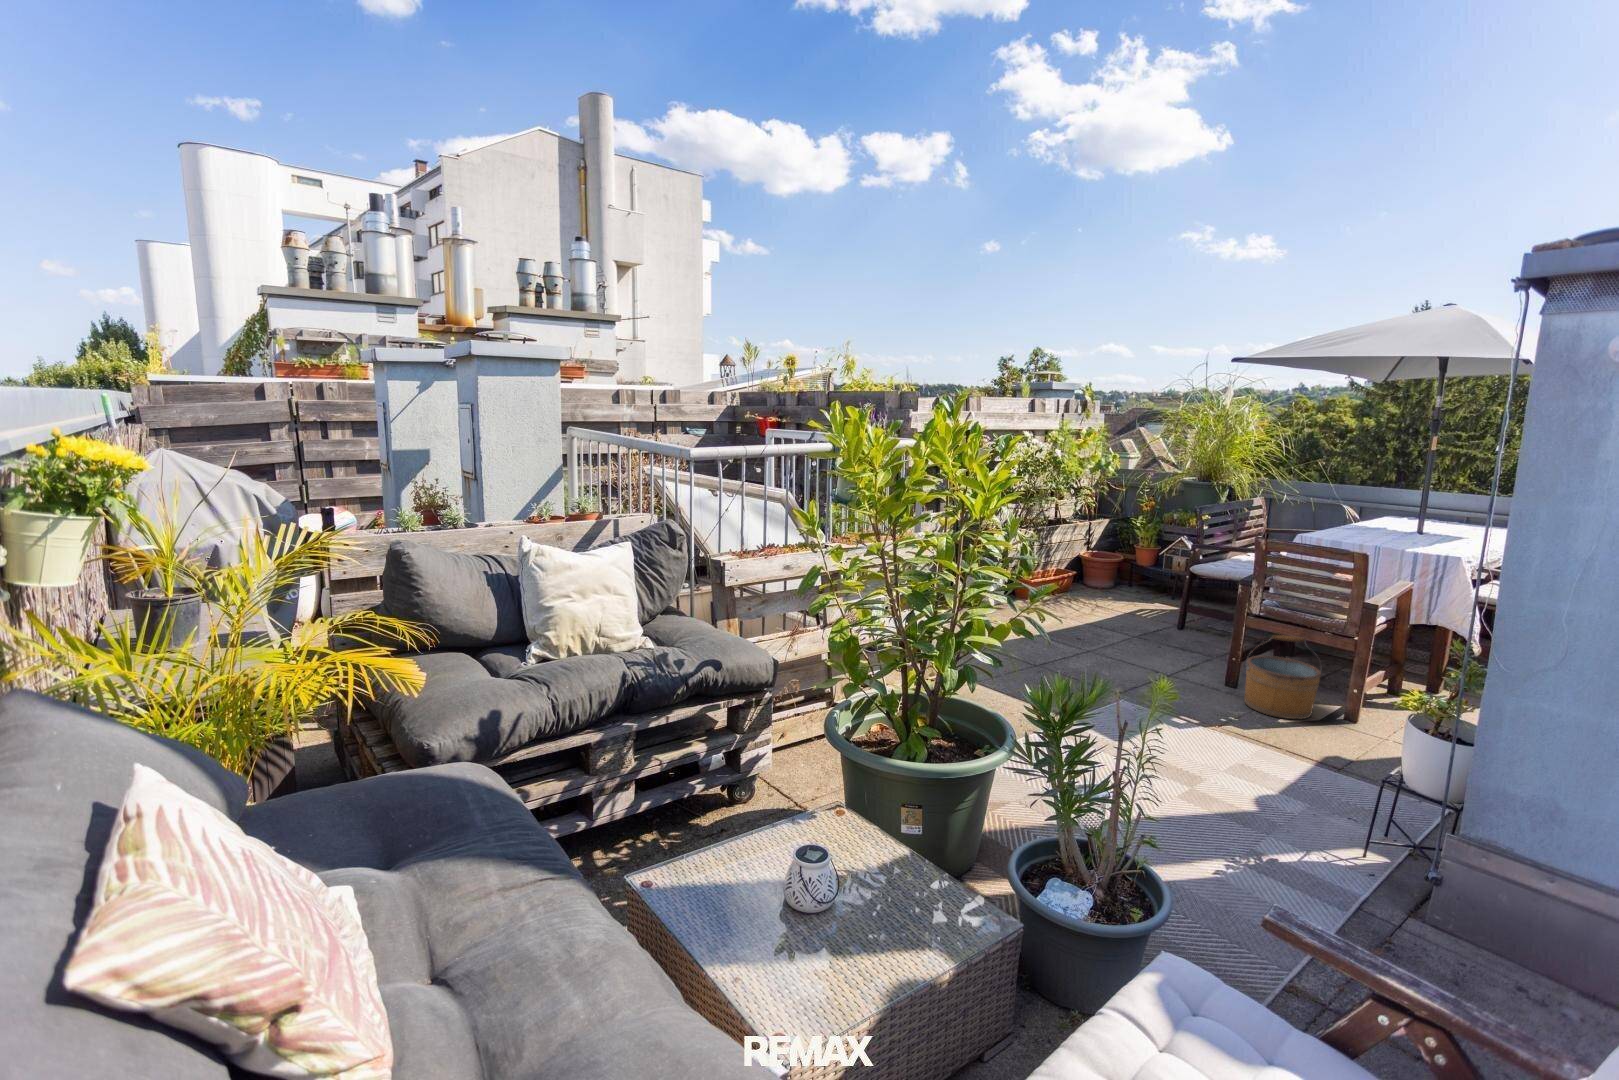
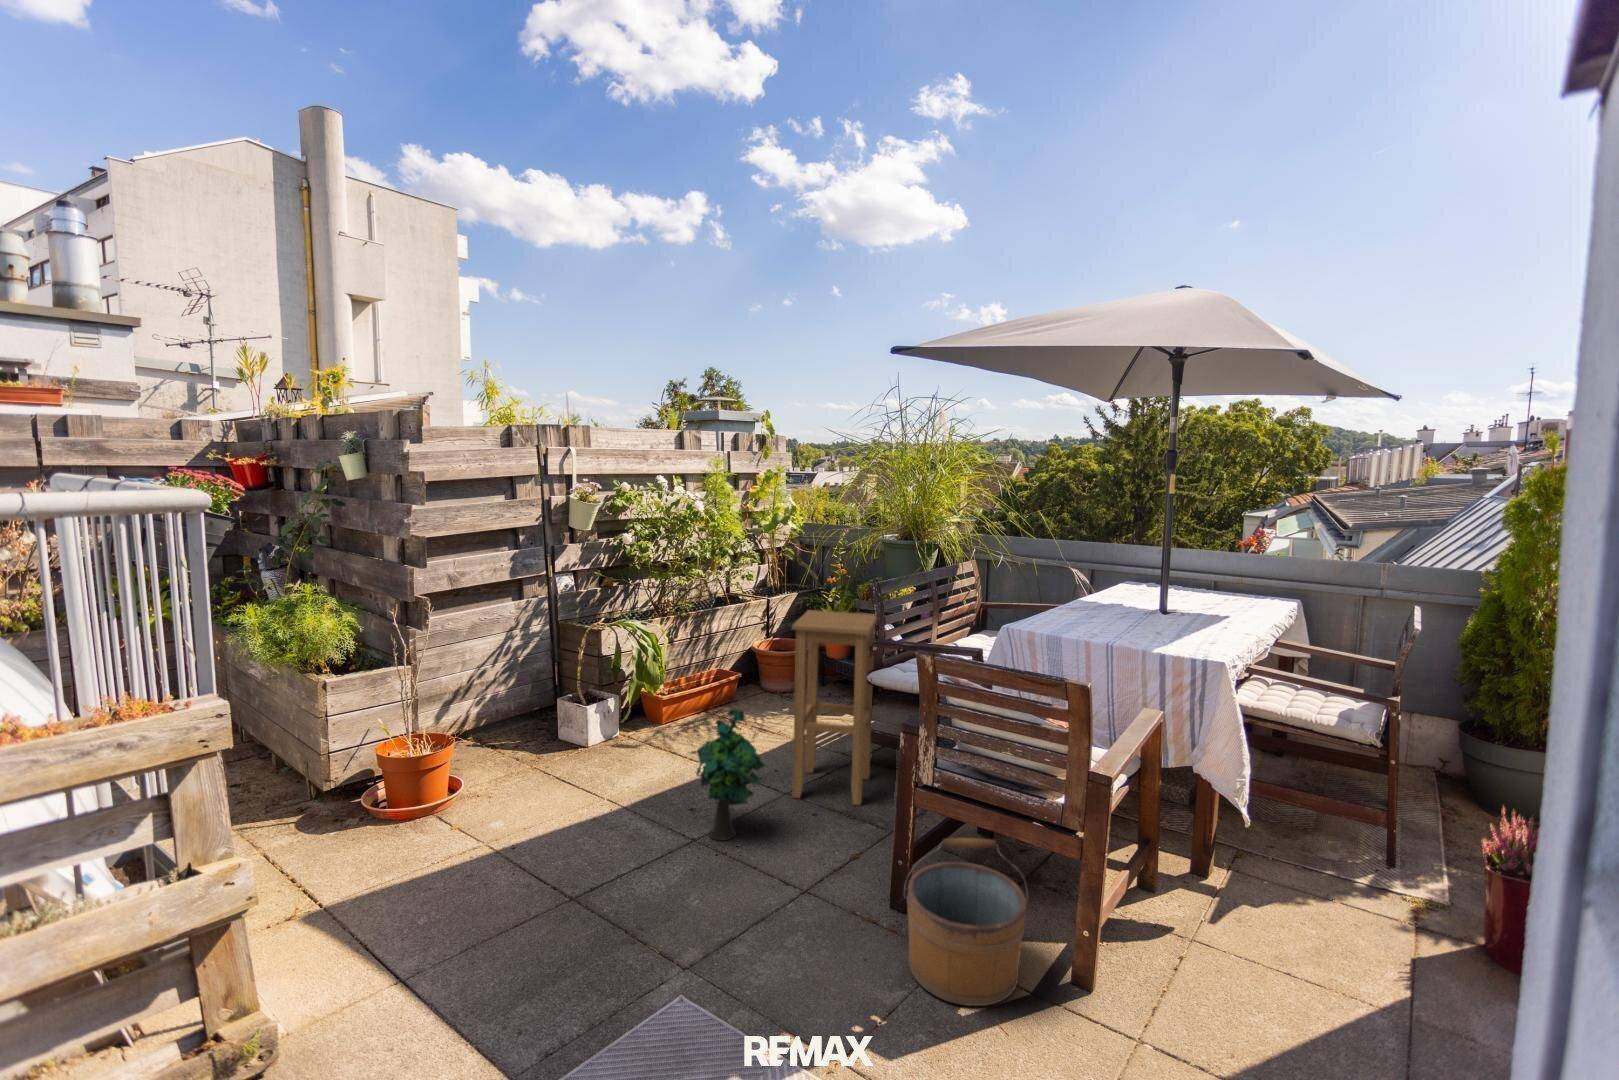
stool: none [1139,523,1203,645] -> present [792,610,877,805]
decorative plant: none [1084,575,1134,652] -> present [691,710,765,841]

